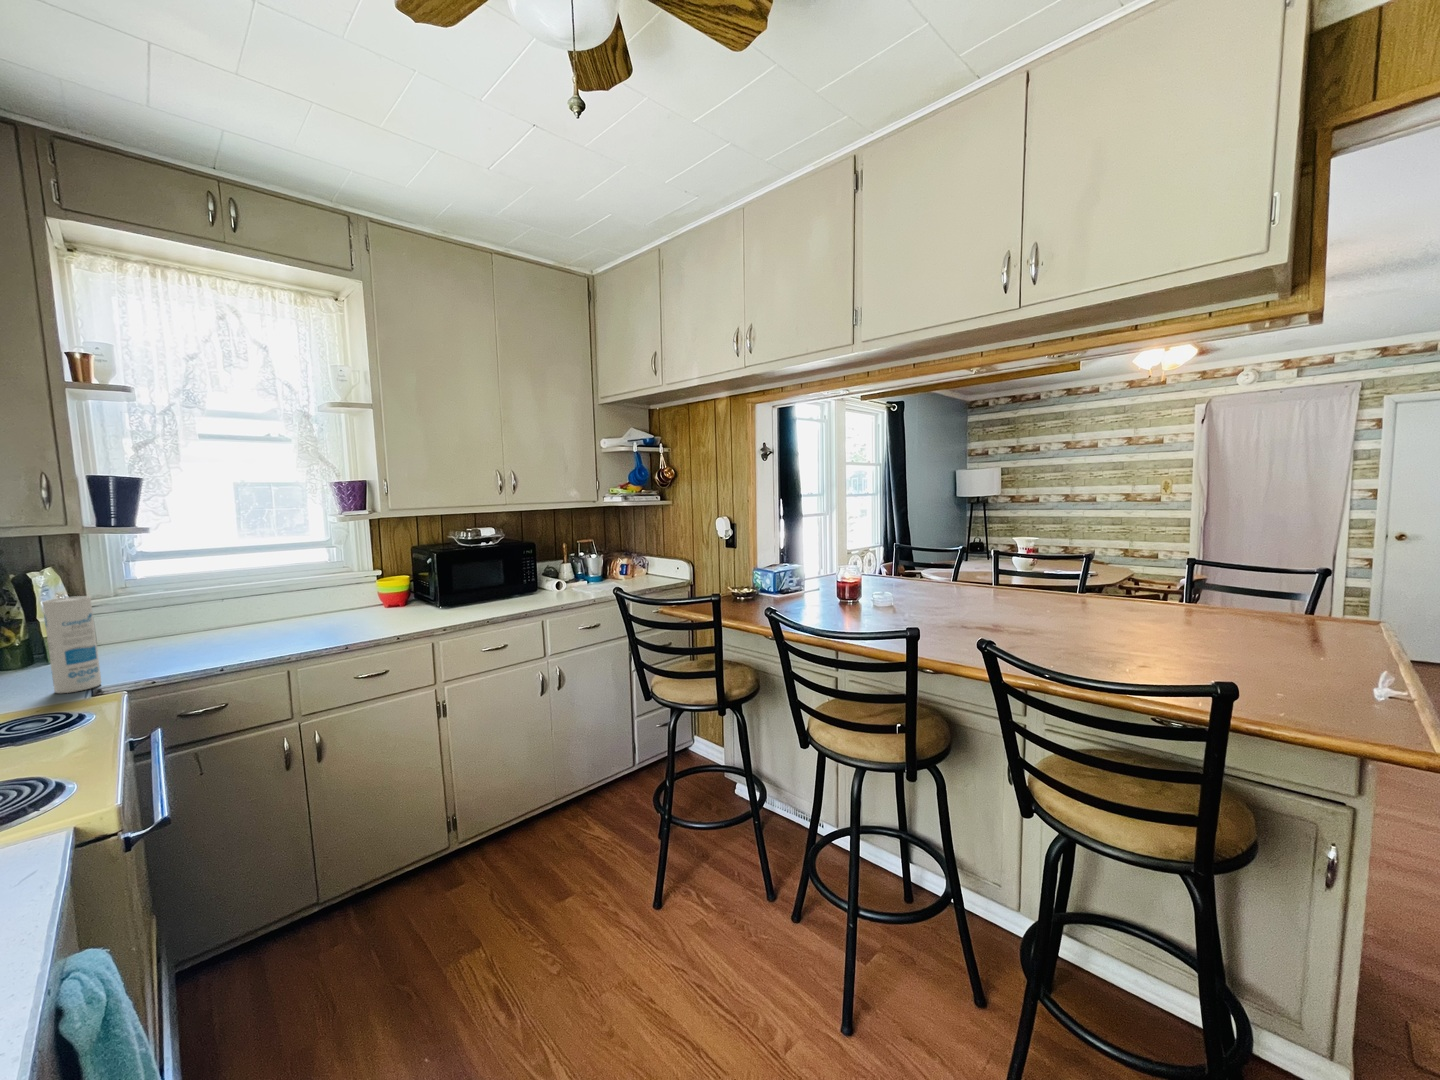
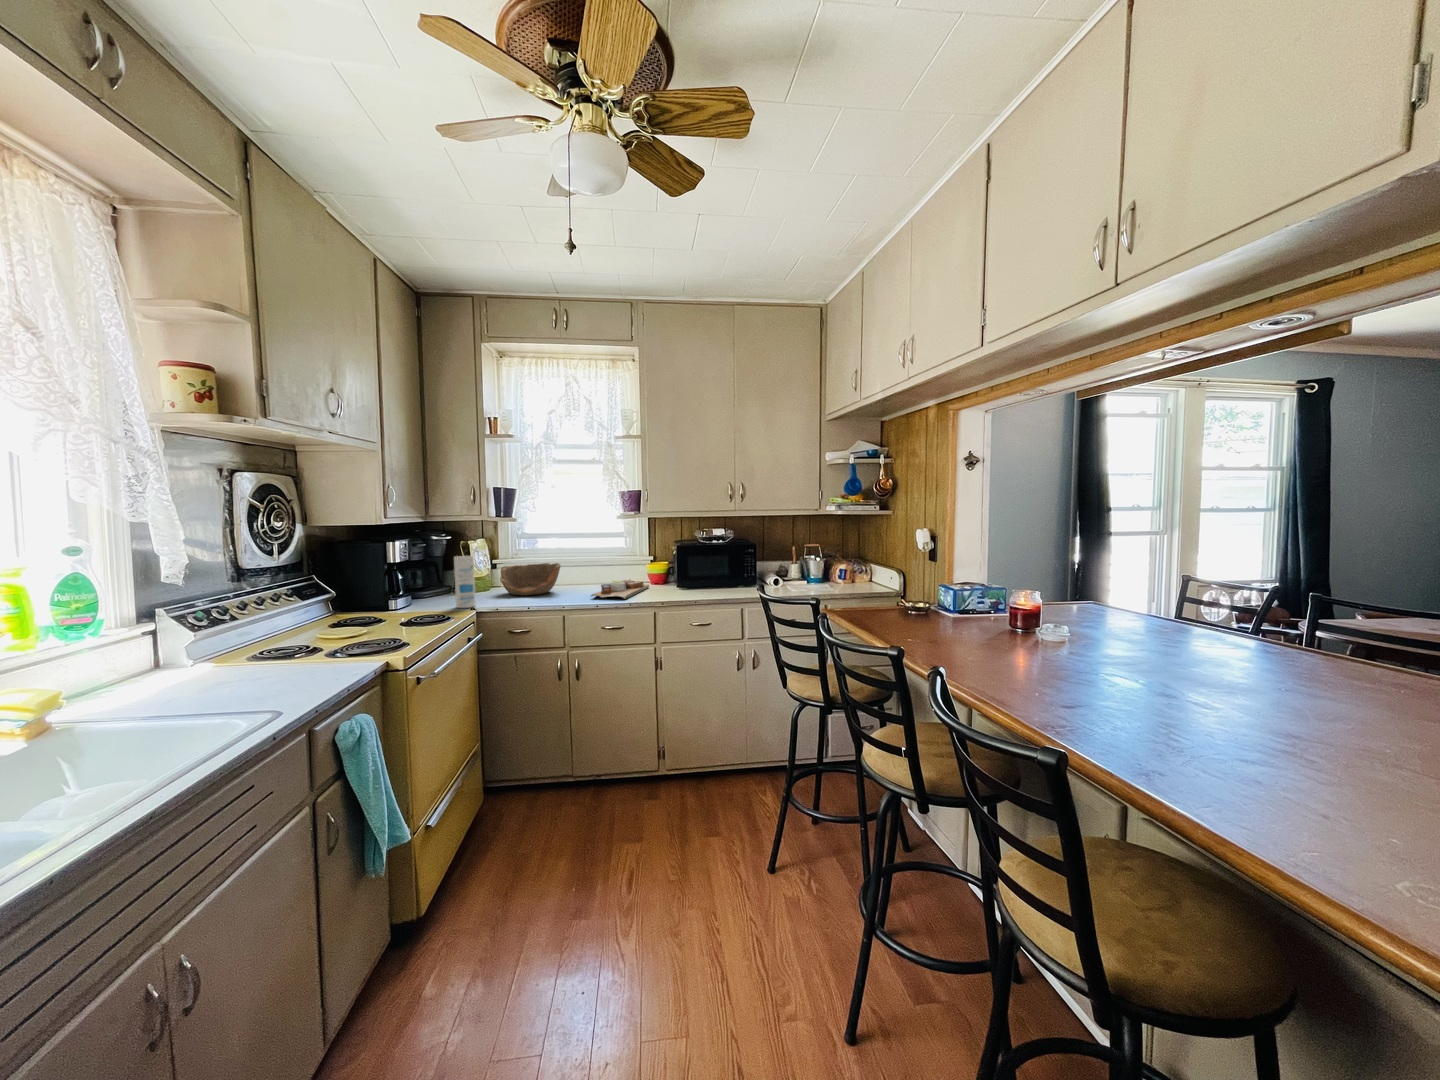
bowl: none [116,594,246,654] -> present [500,563,561,595]
cutting board: none [324,605,392,637] -> present [591,580,649,599]

